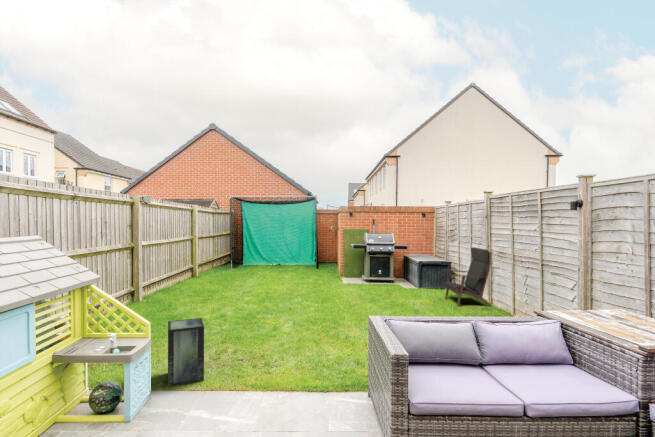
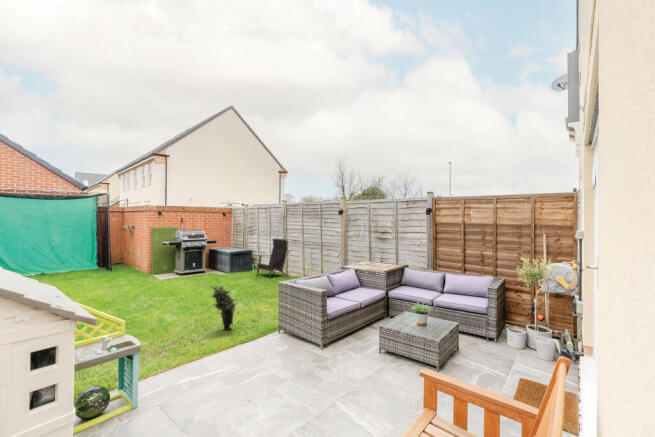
storage box: present [168,318,204,387] -> none [138,291,171,333]
potted plant: none [228,330,274,421] -> present [212,286,235,330]

